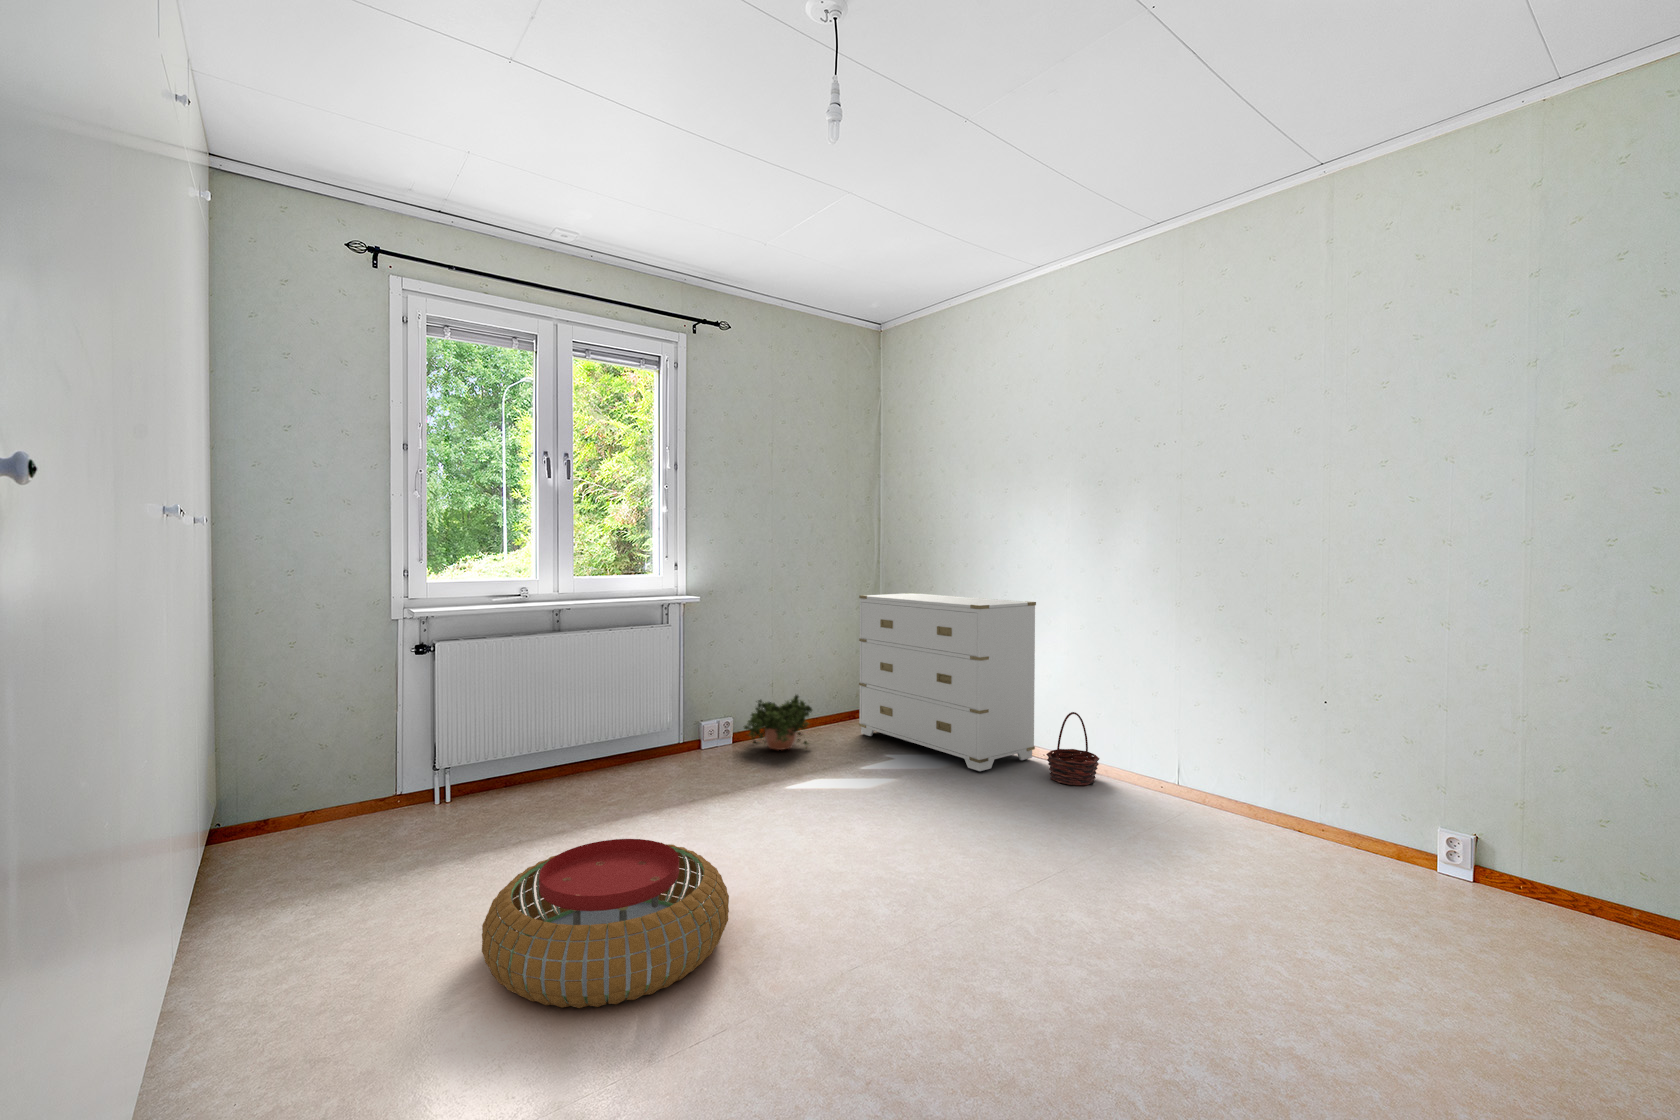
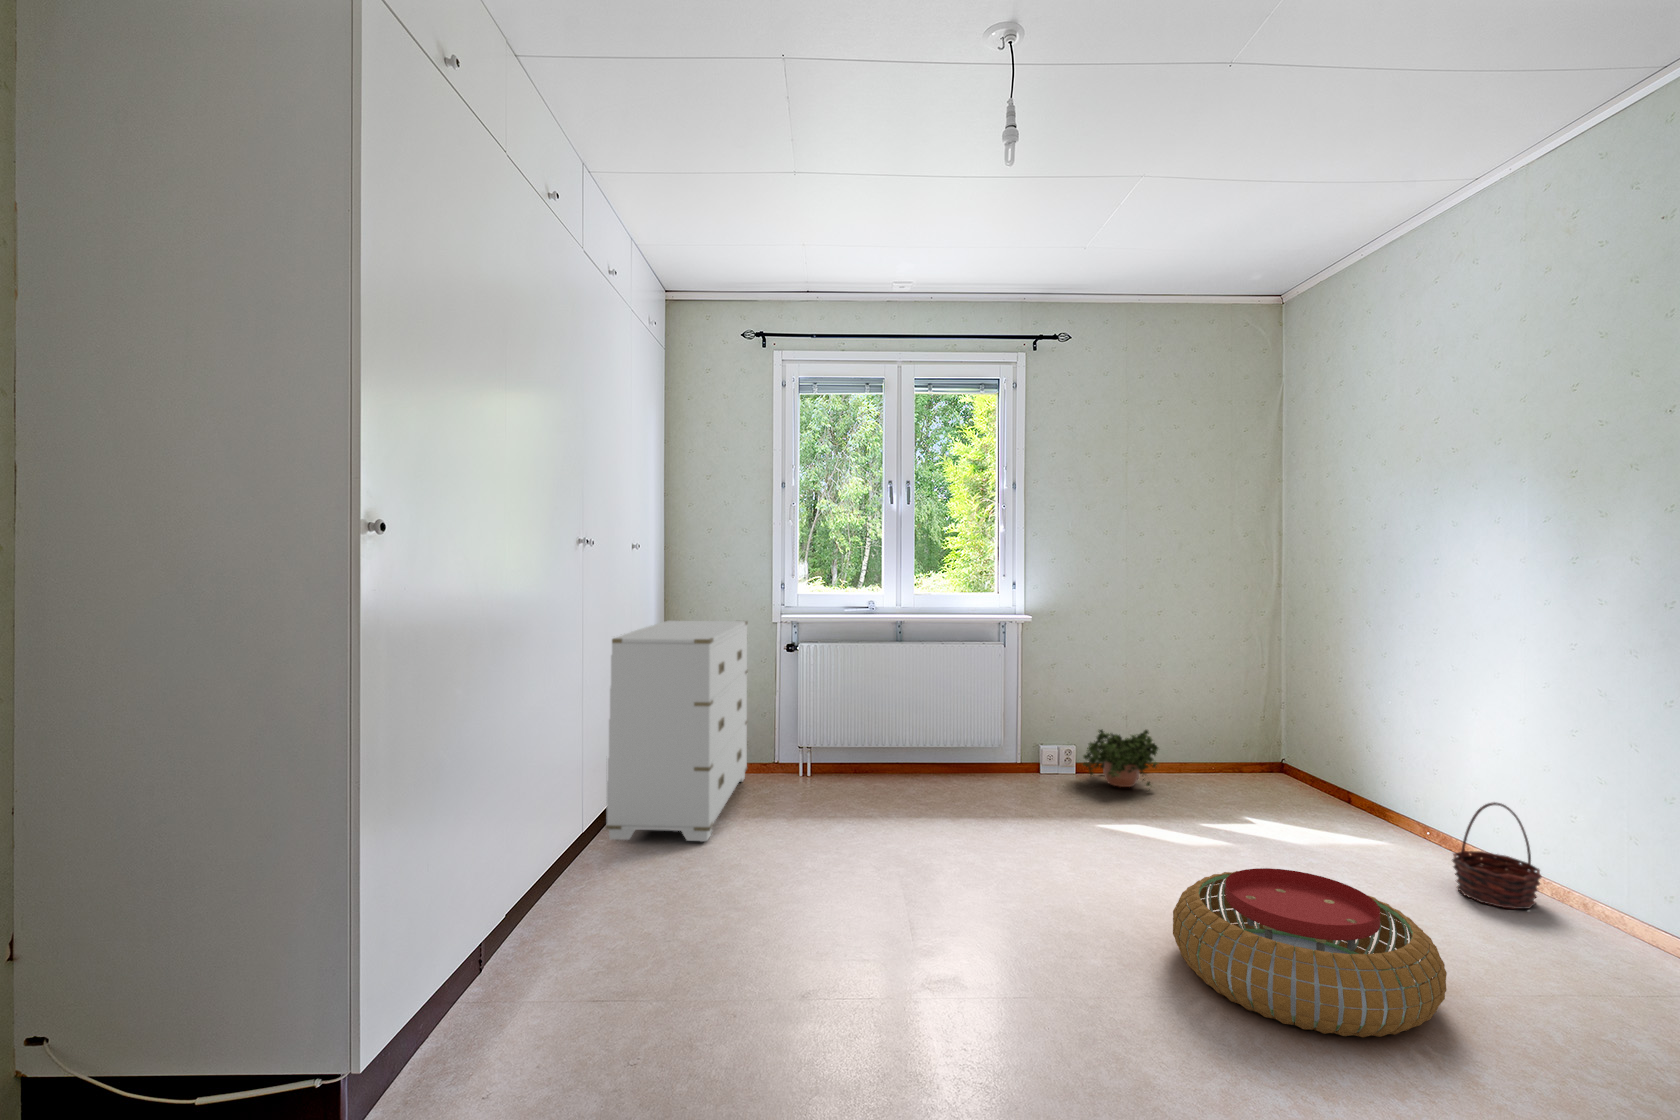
dresser: present [859,593,1036,771] -> present [606,620,748,842]
pouf: present [482,839,729,1008] -> present [1173,868,1447,1037]

